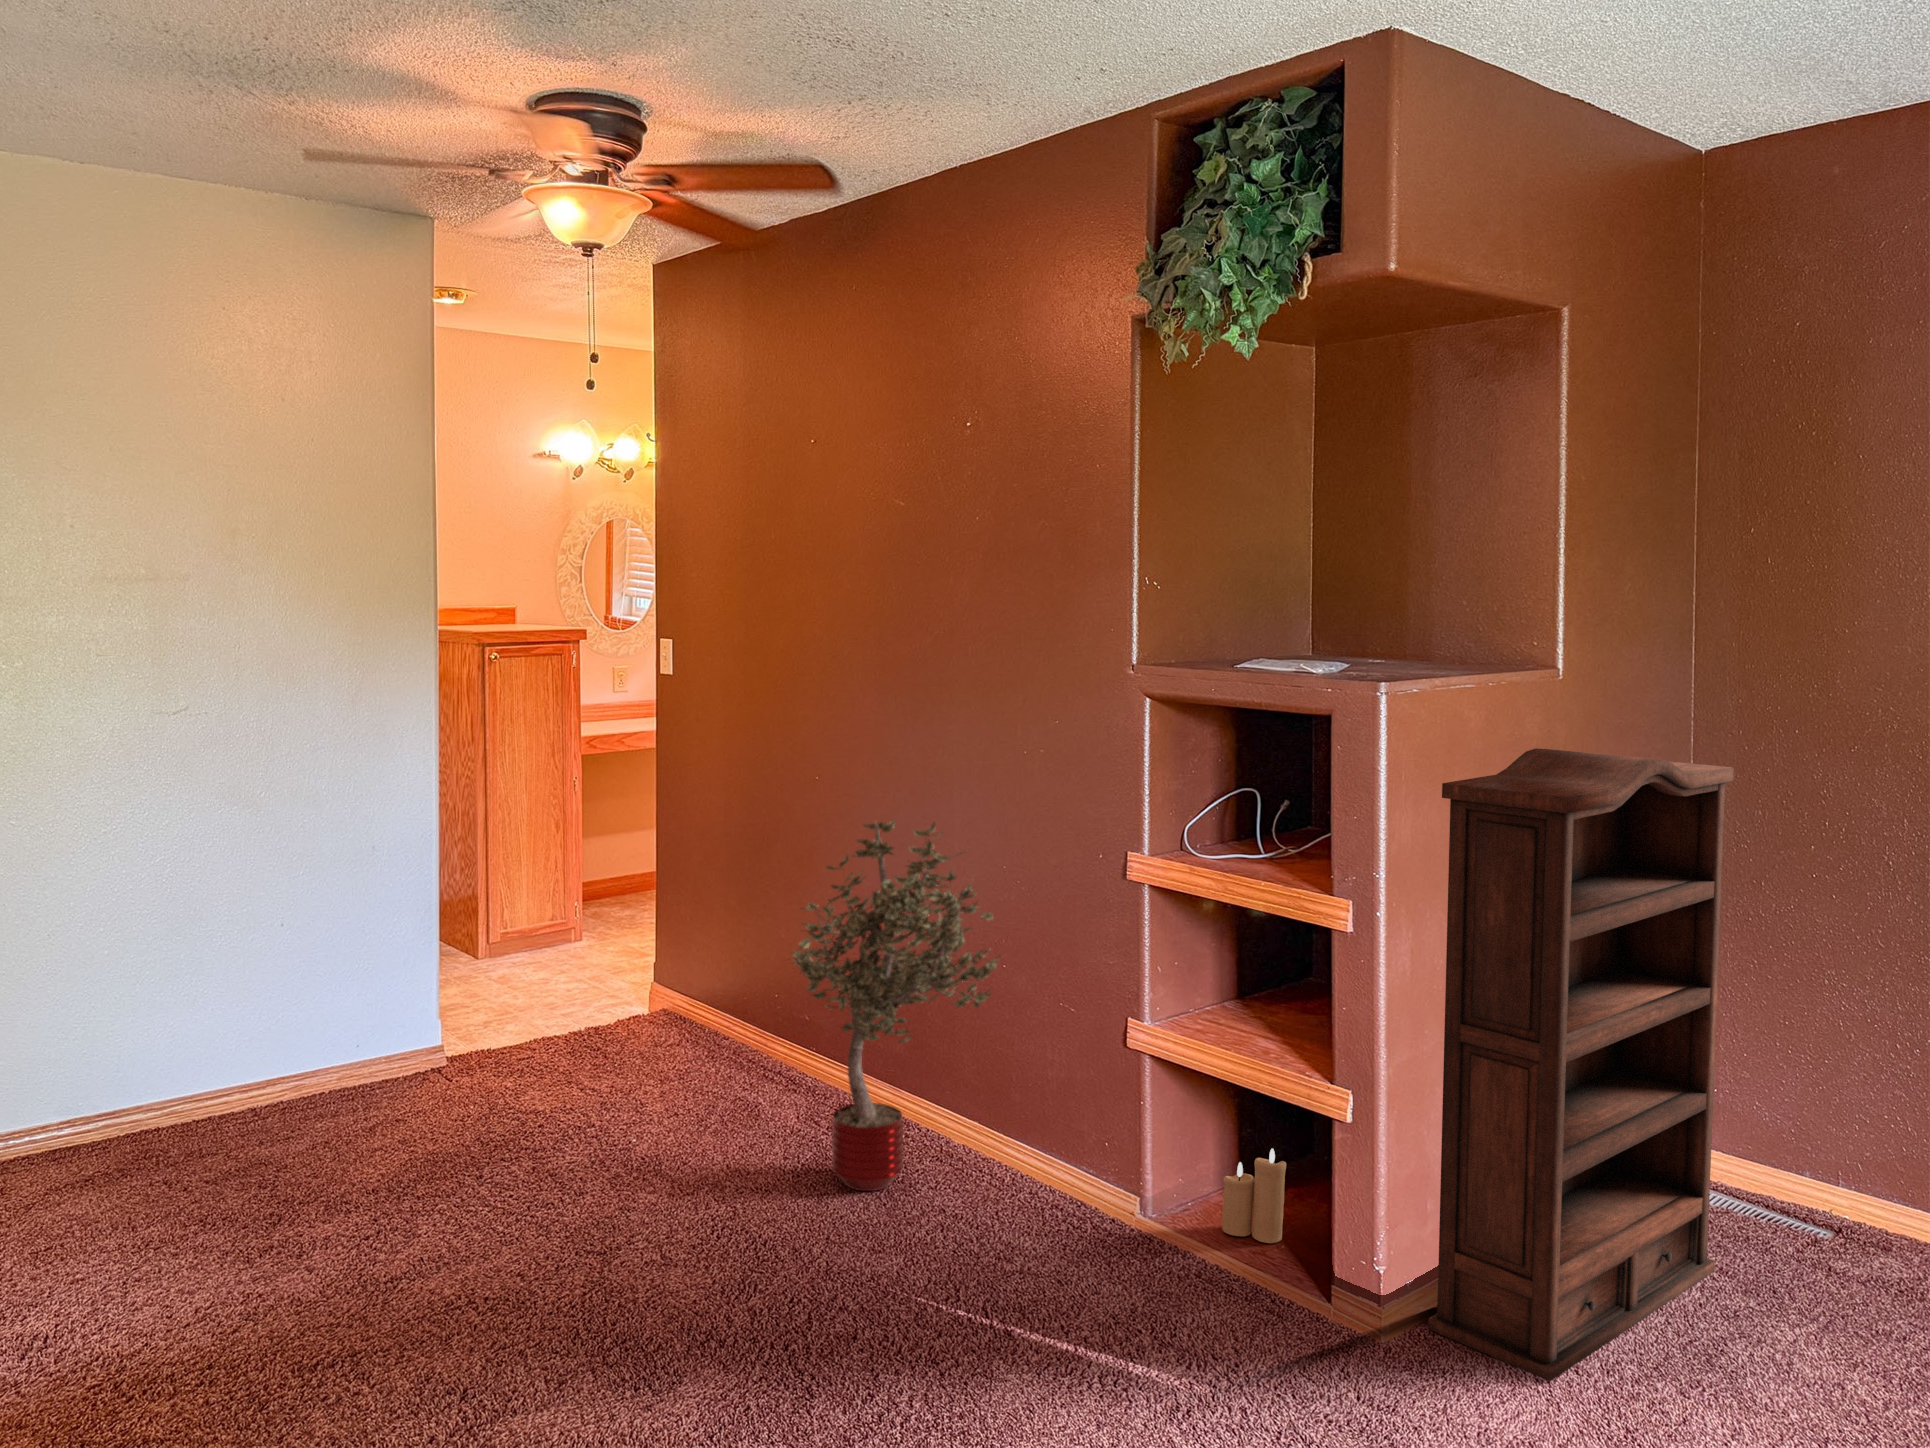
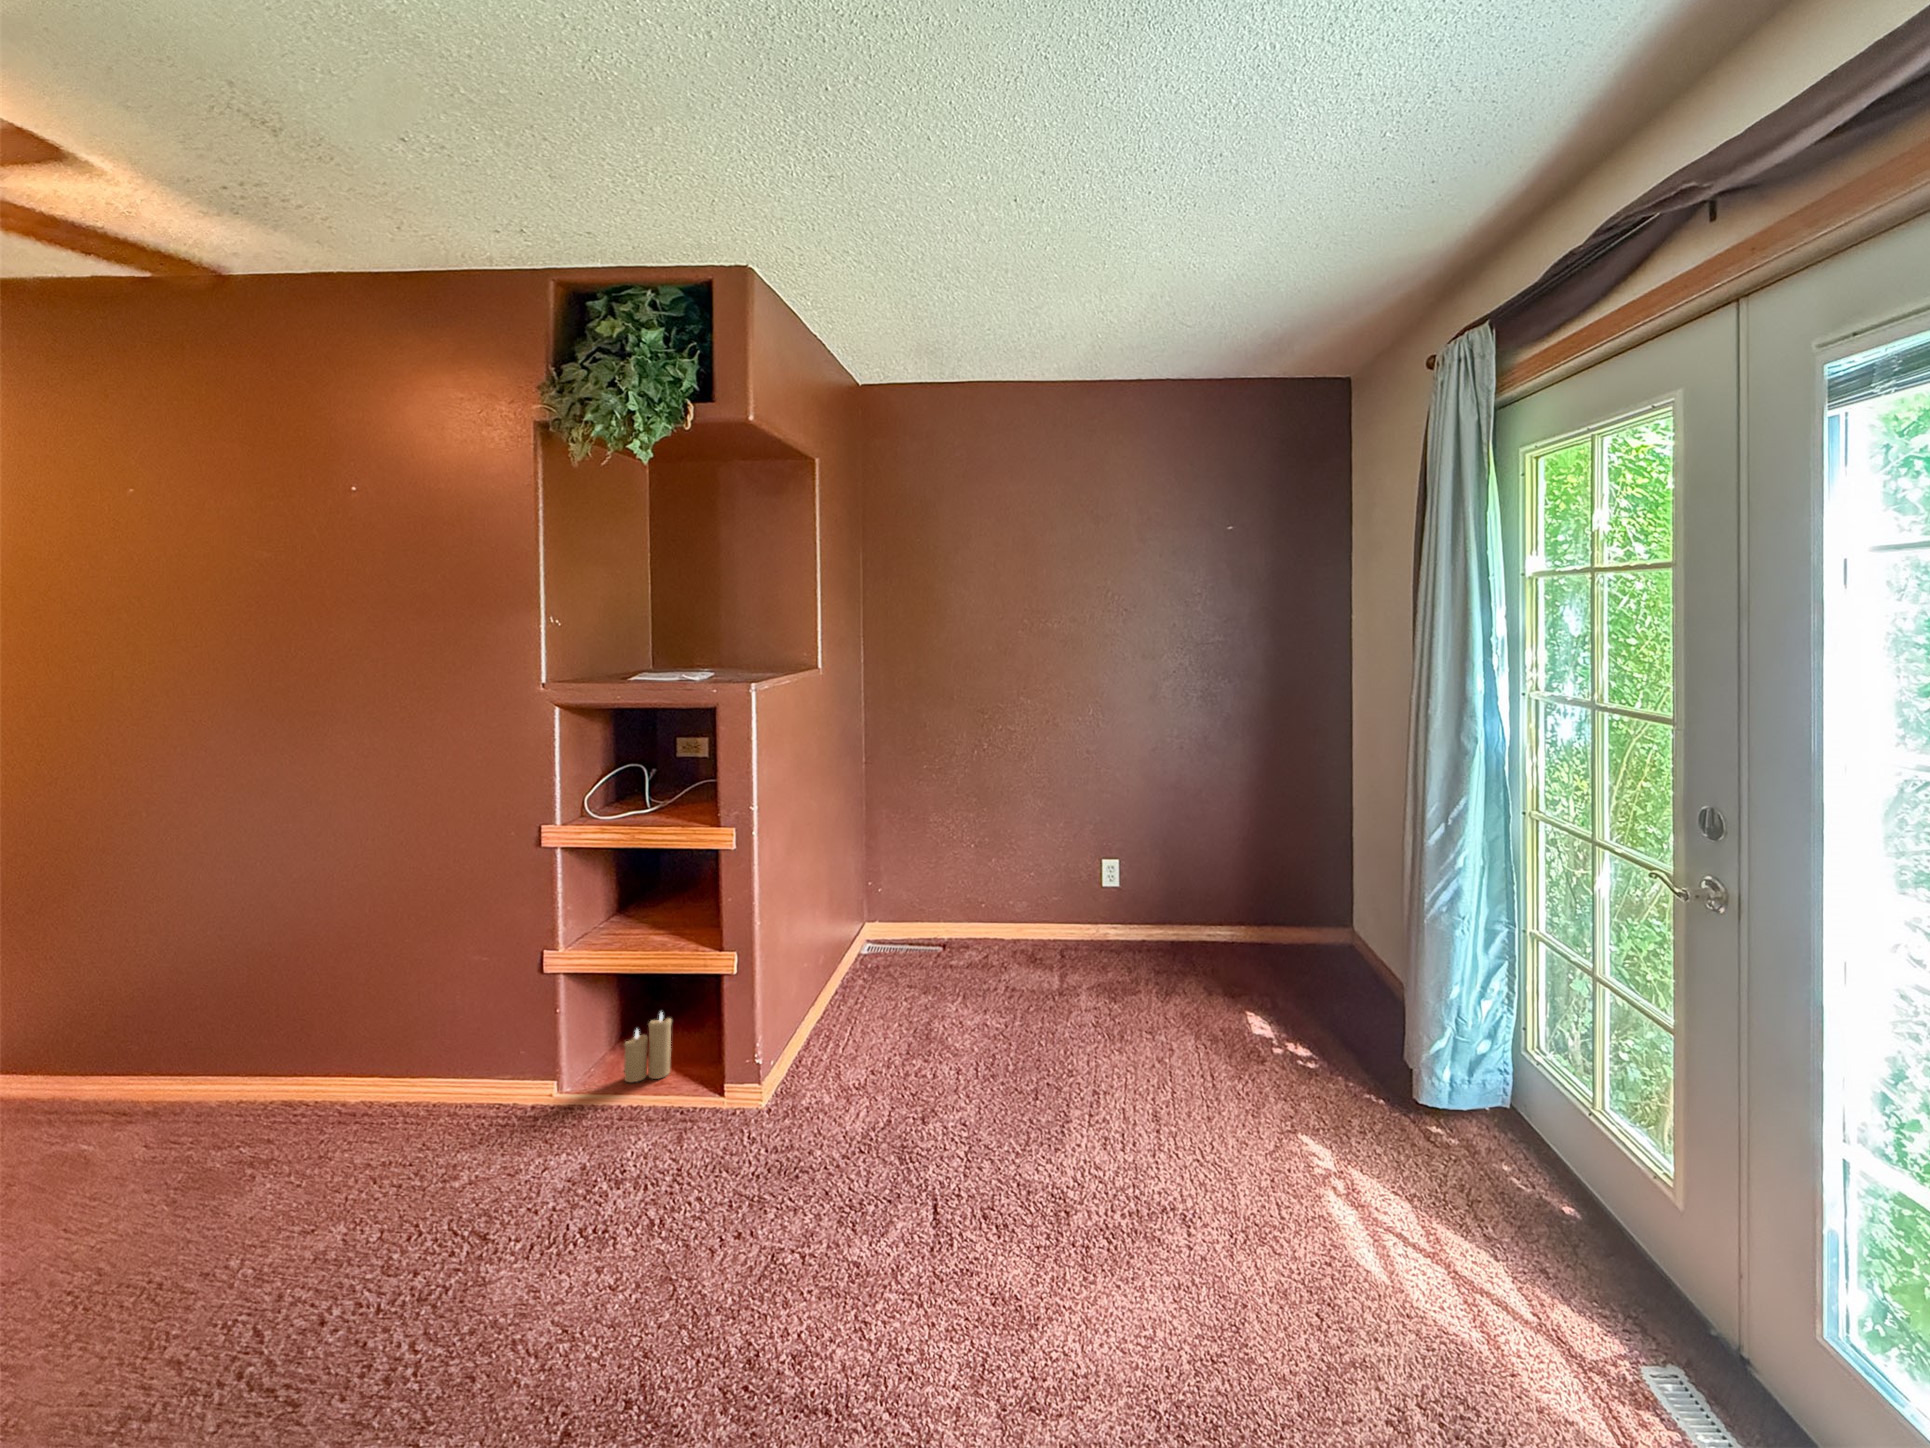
bookshelf: present [1428,748,1734,1381] -> none [787,724,905,1094]
potted tree: present [791,821,999,1191] -> none [136,823,414,1179]

